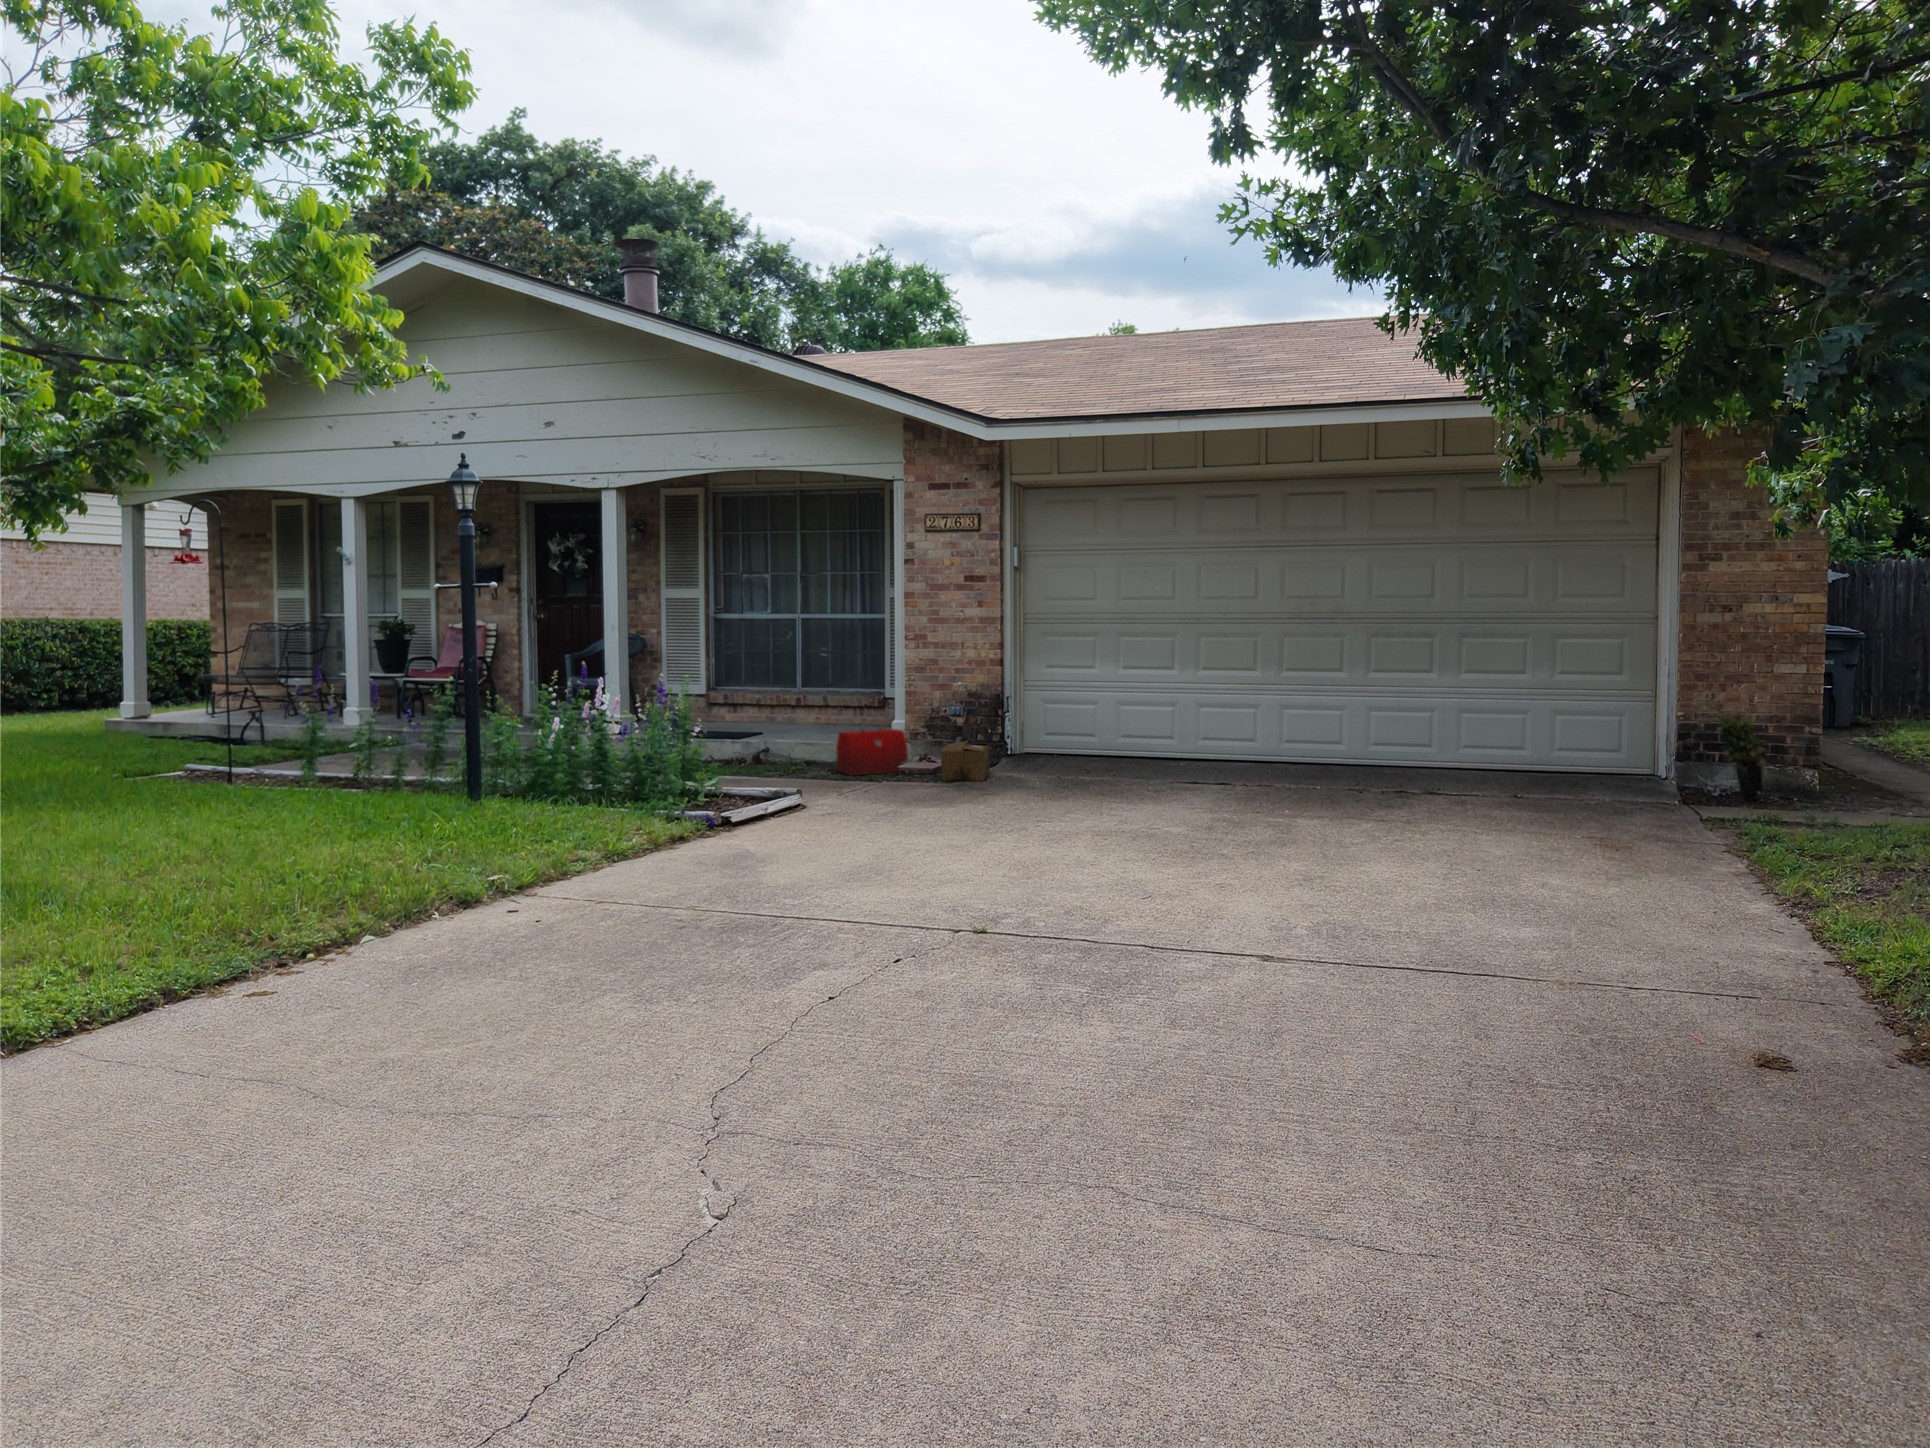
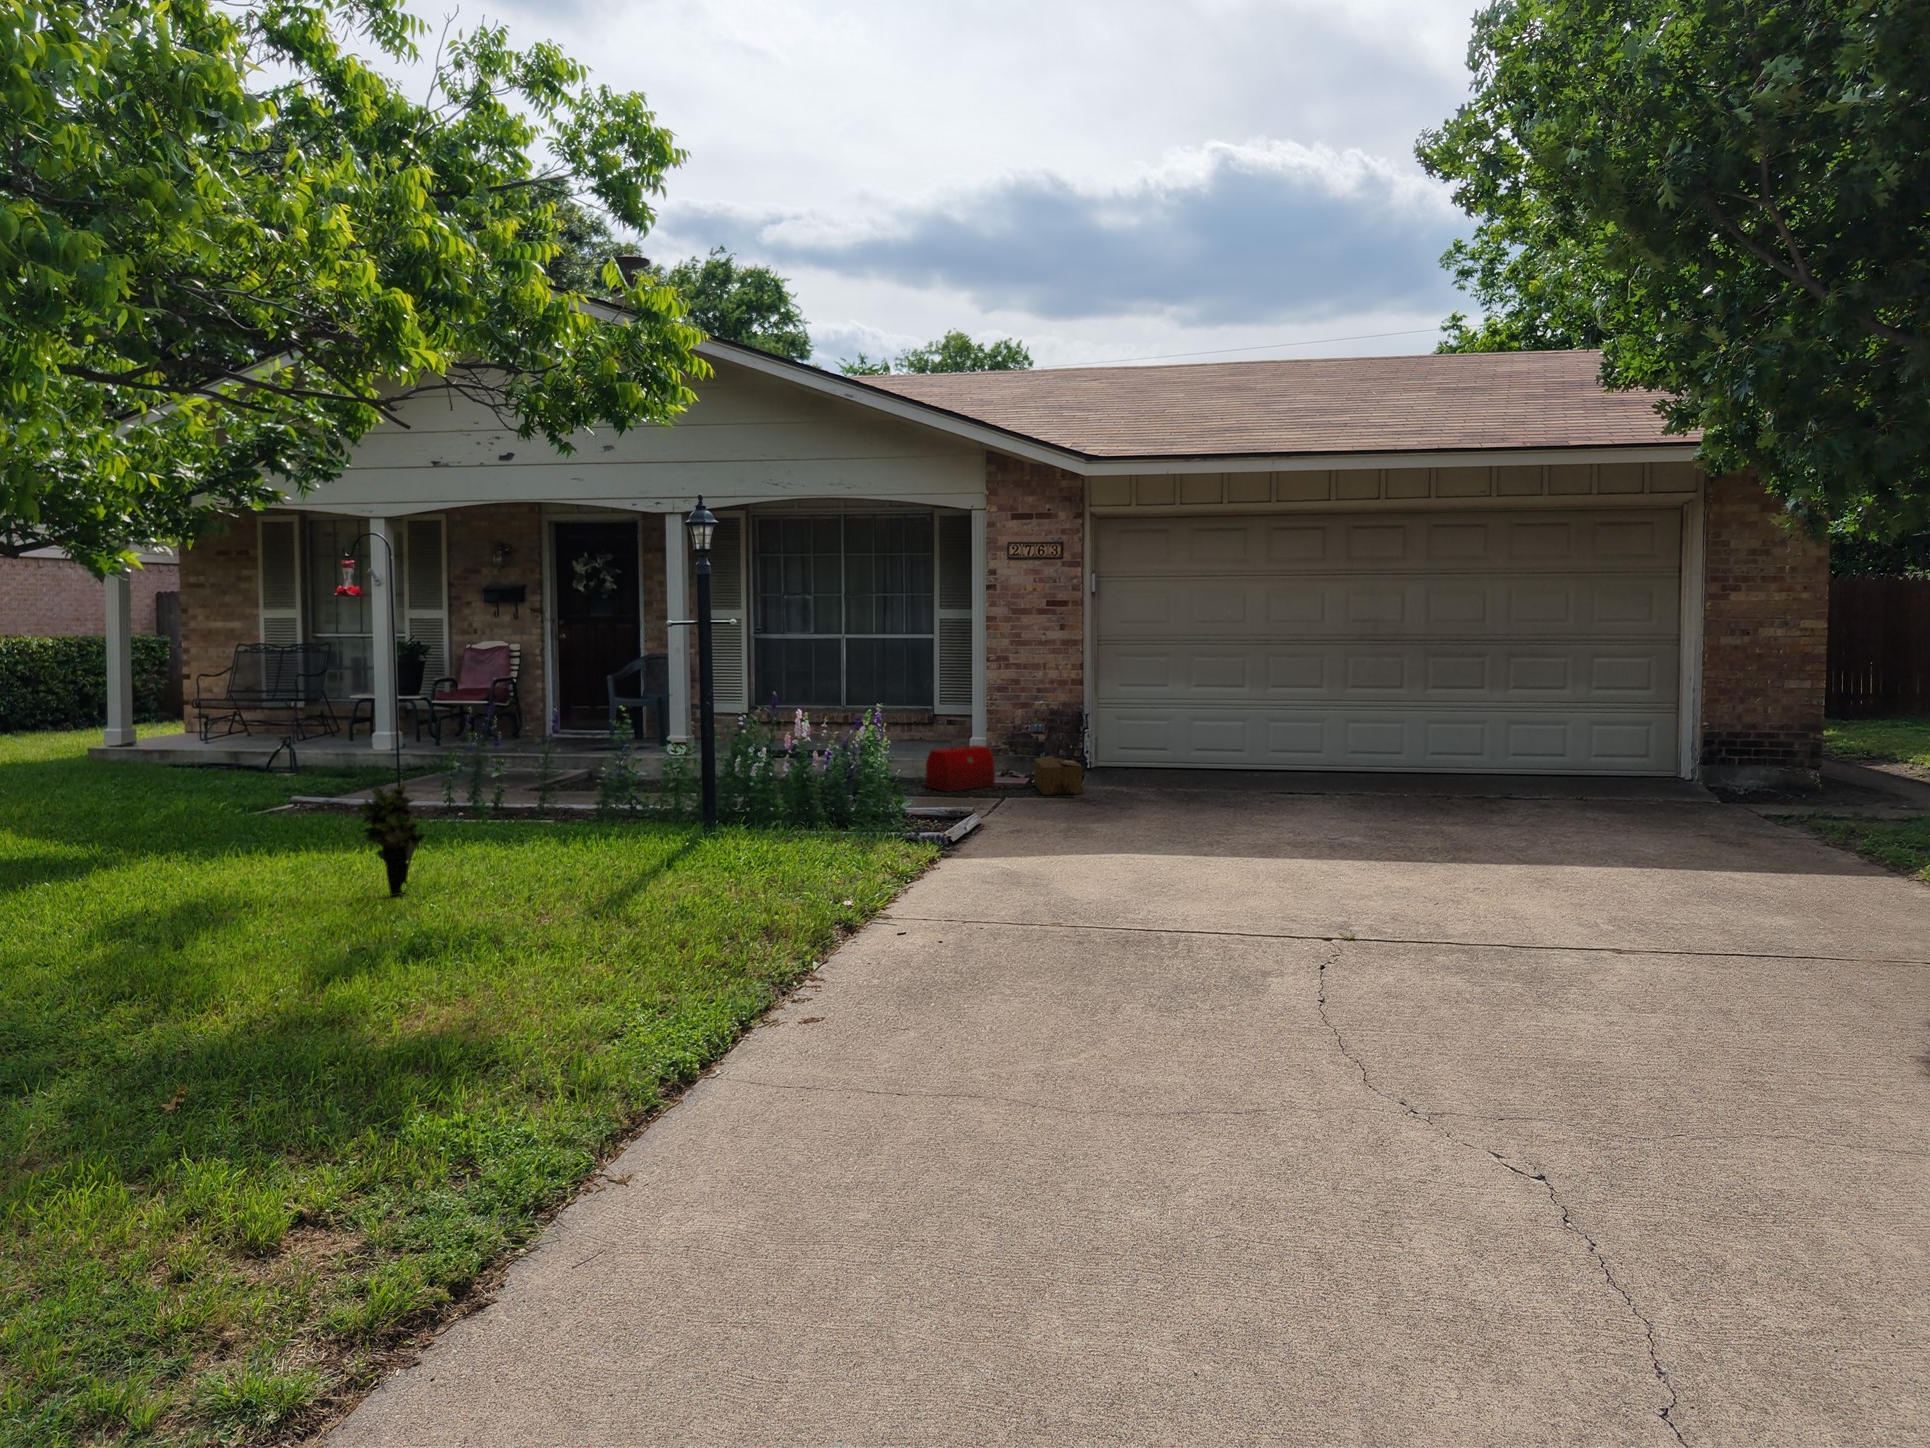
potted plant: present [1714,712,1768,801] -> present [357,784,426,896]

